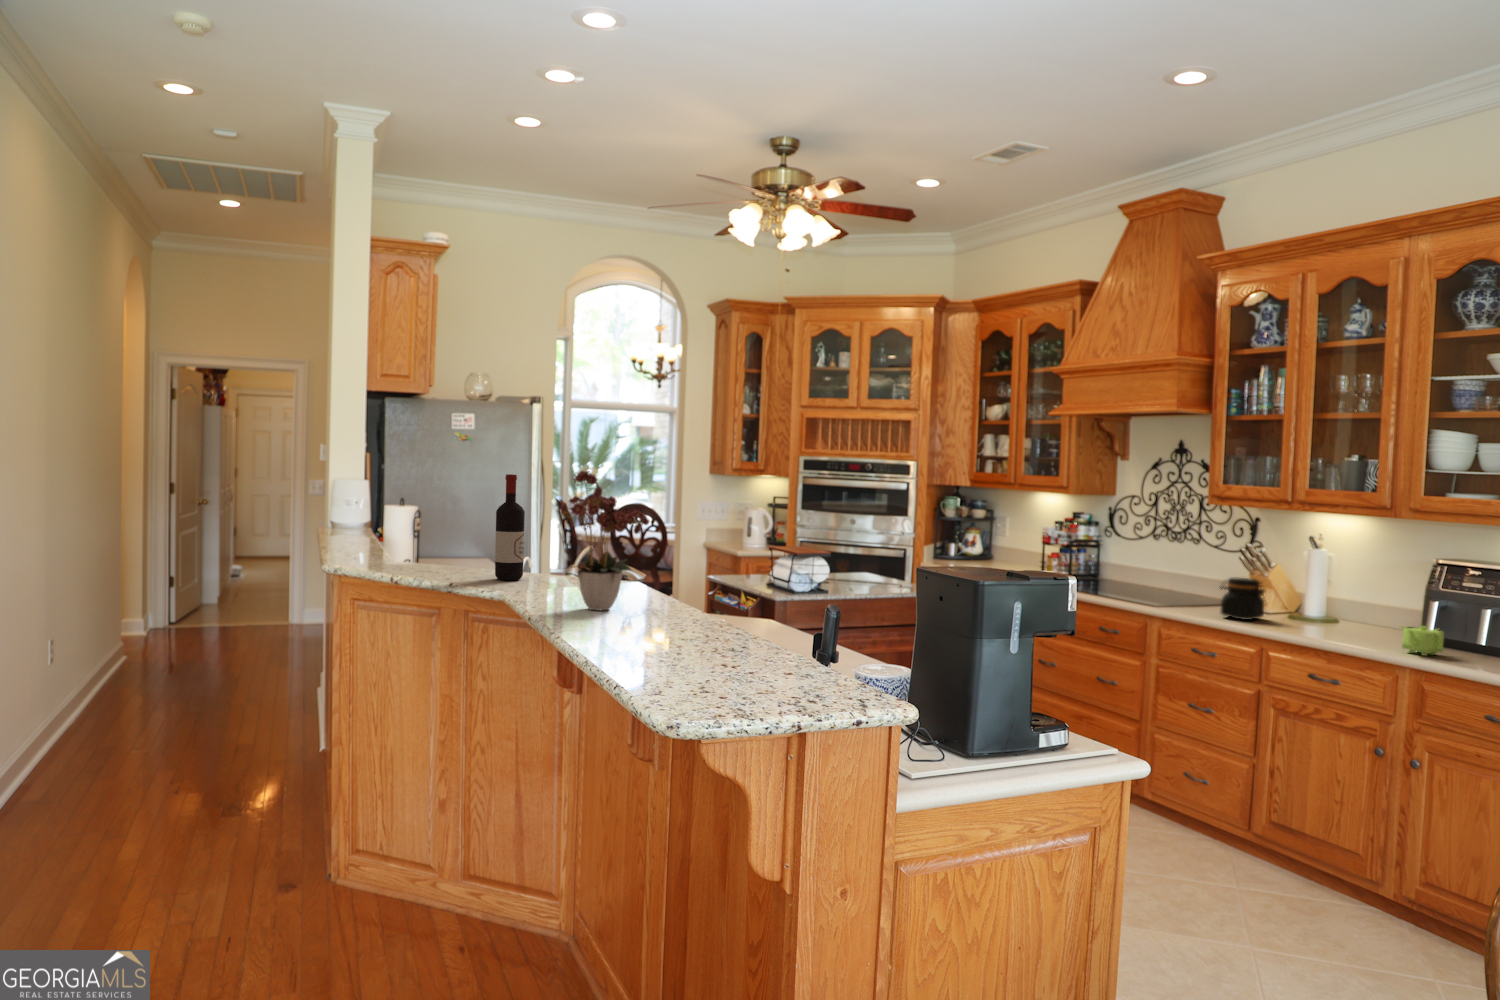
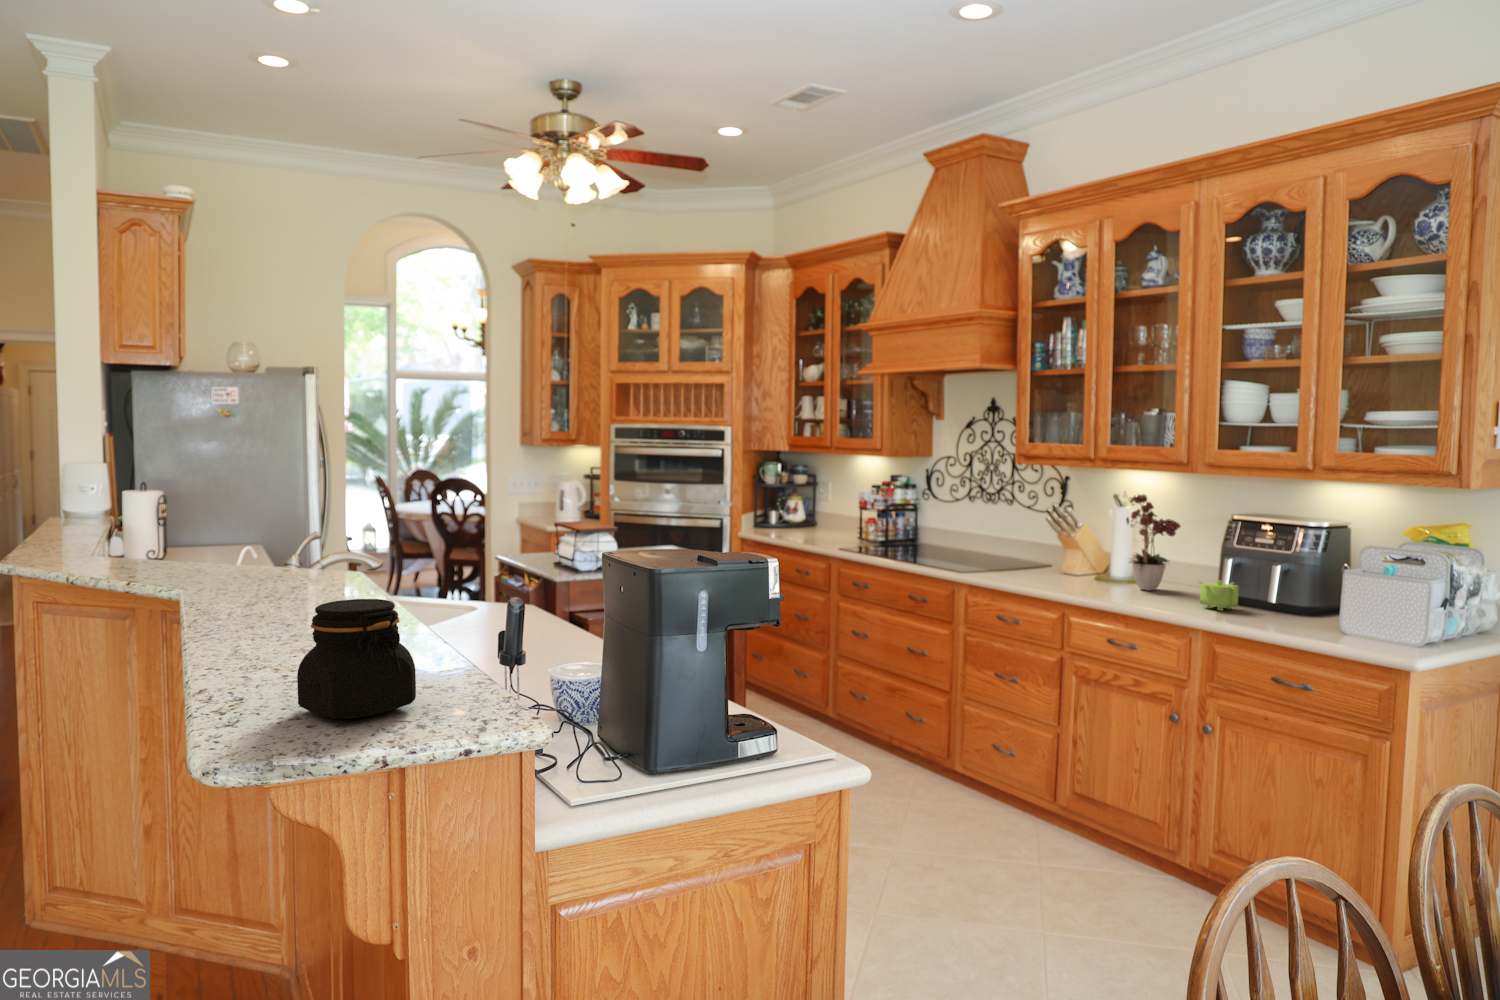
flower arrangement: present [561,471,649,610] -> present [1126,495,1180,590]
wine bottle: present [495,474,525,580] -> none [199,460,238,585]
jar: present [1220,578,1265,620] -> present [297,599,416,719]

